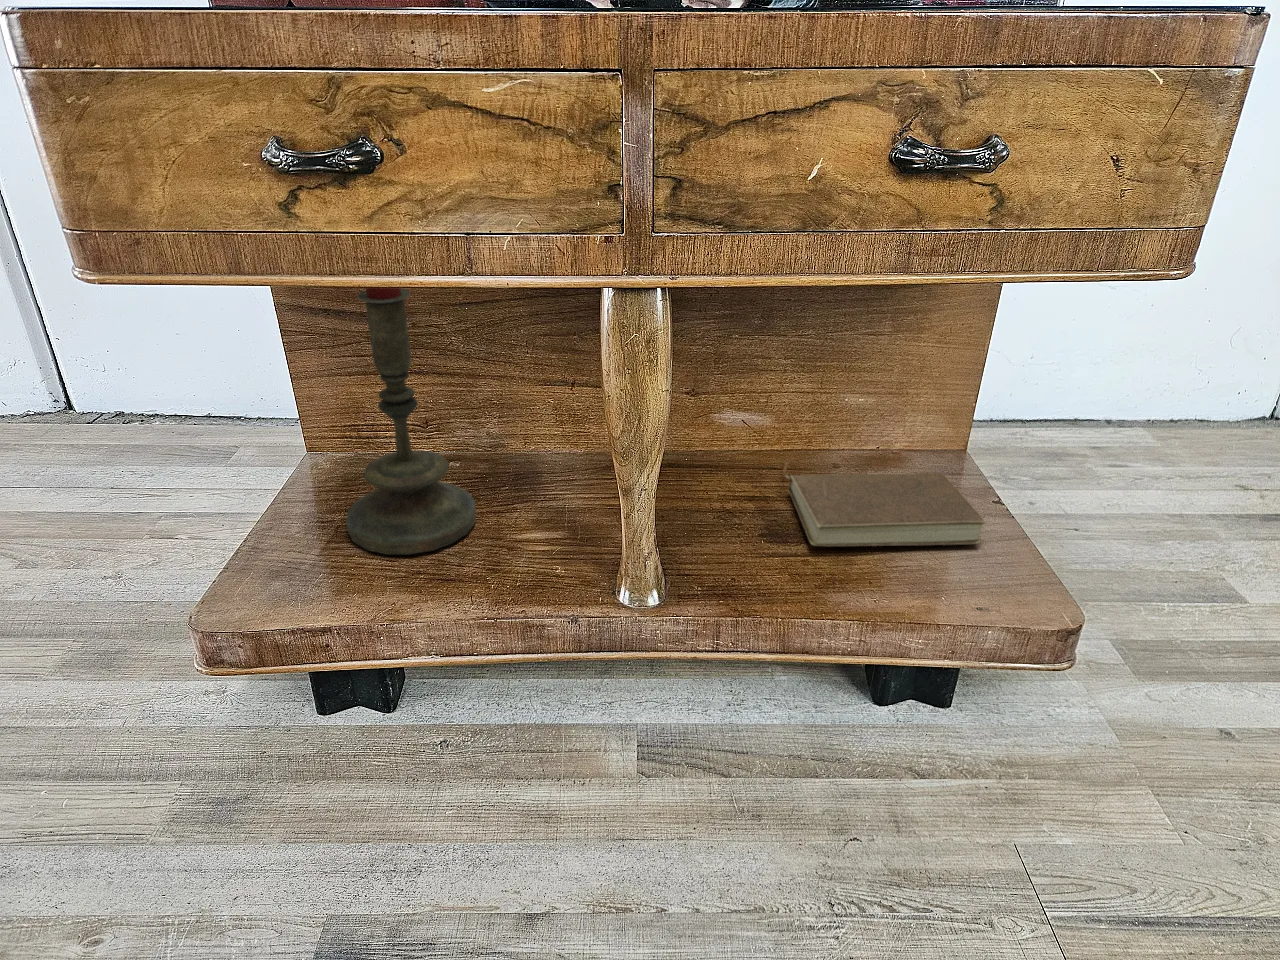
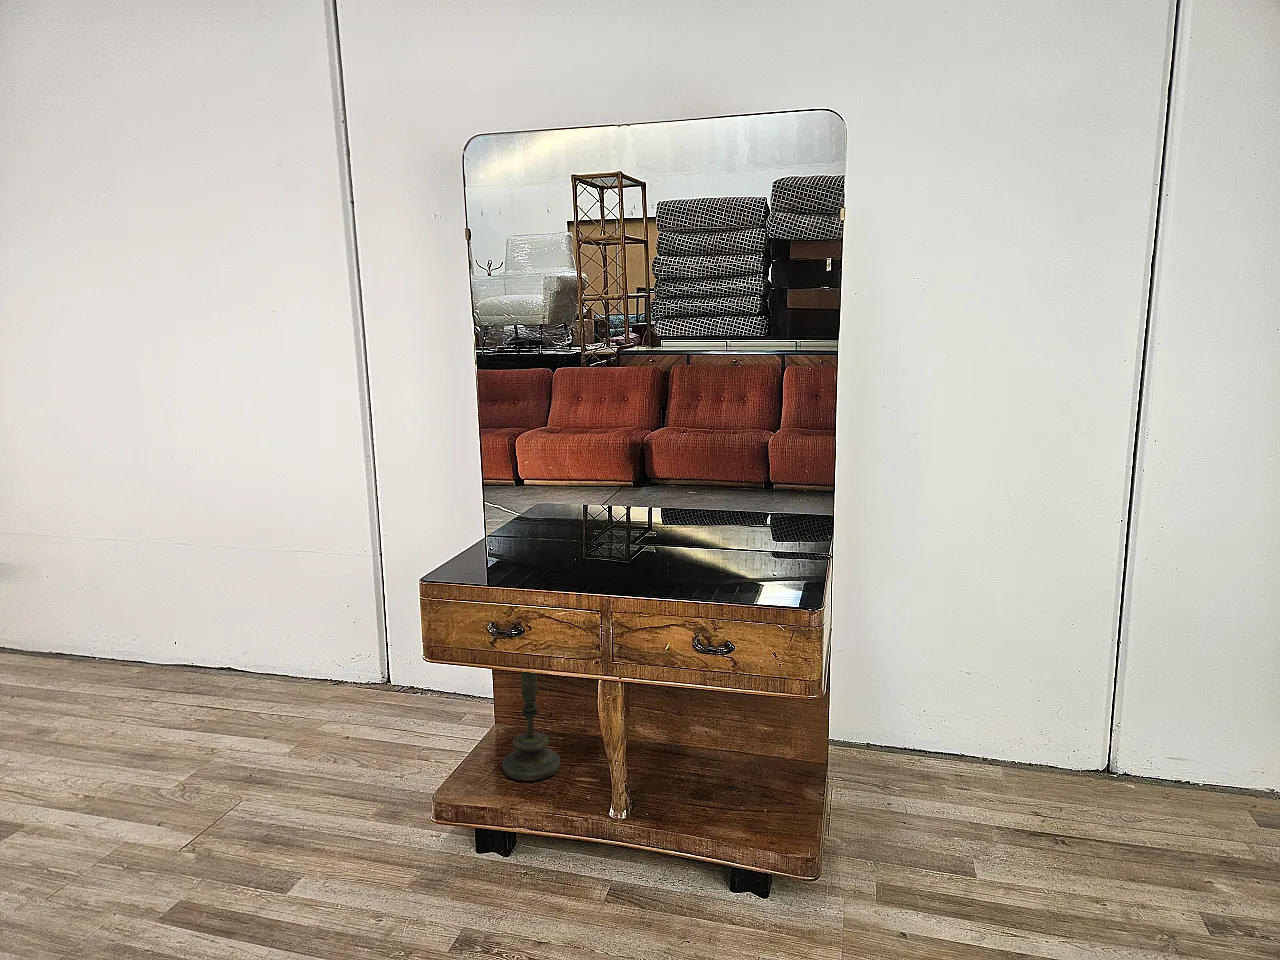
book: present [783,462,986,546] -> none [702,759,788,811]

